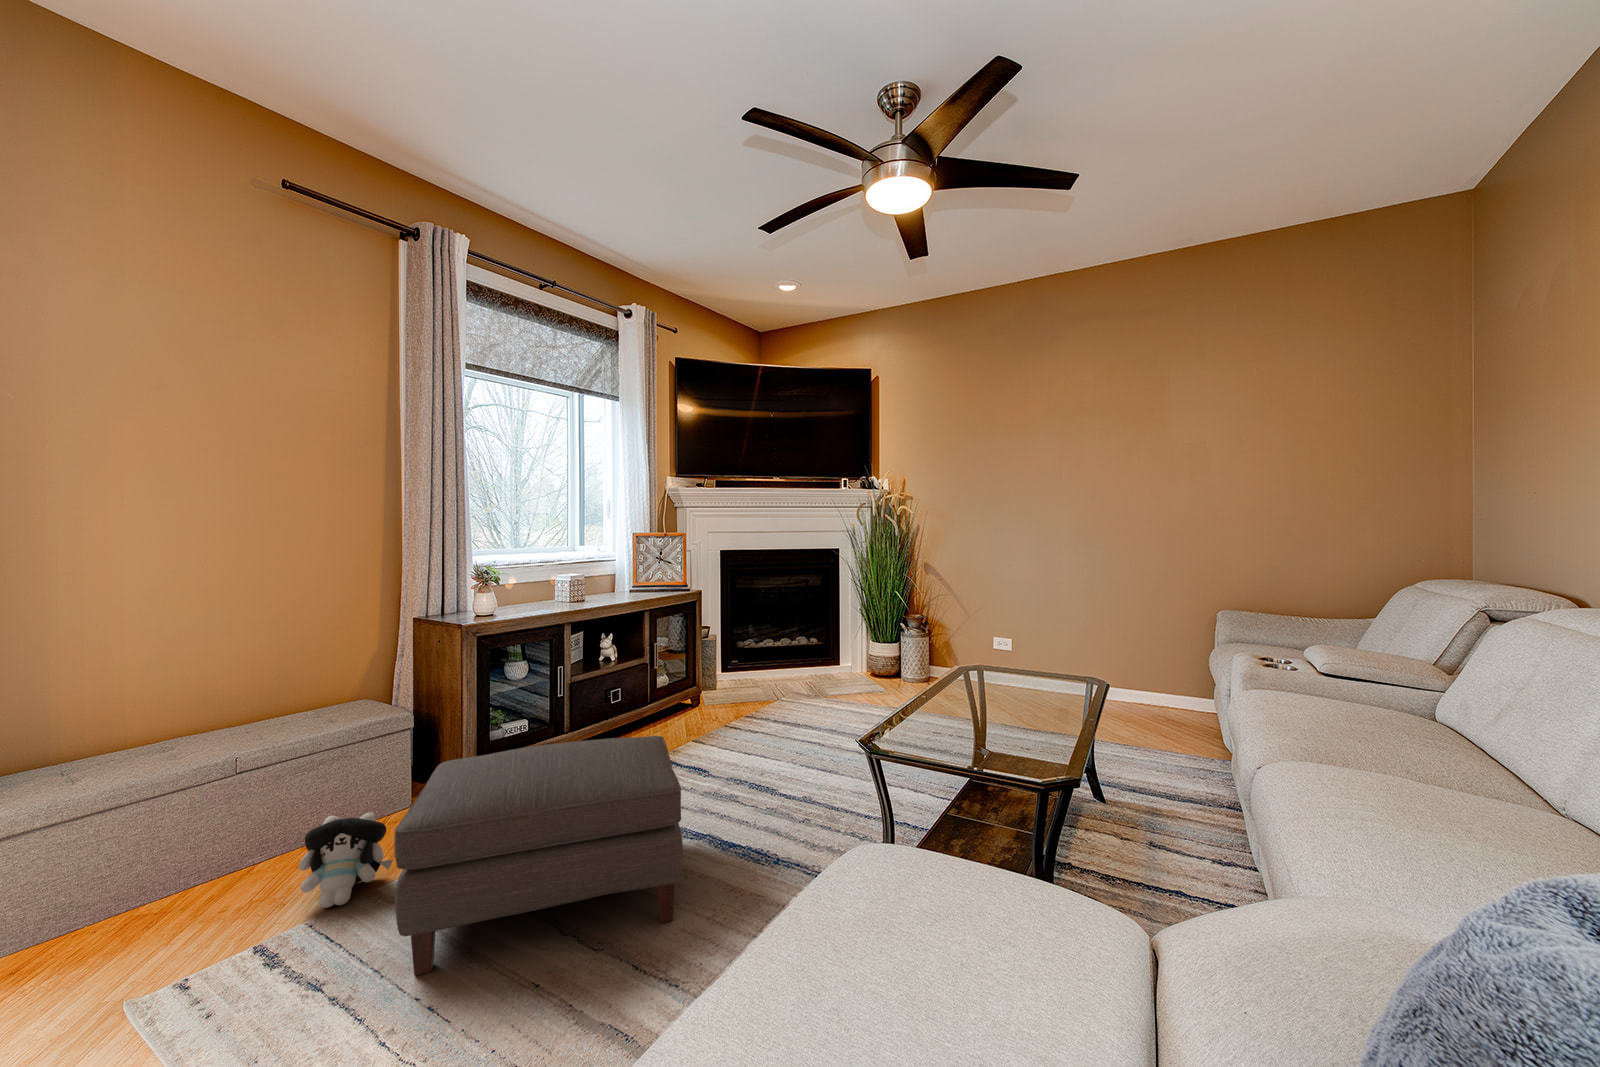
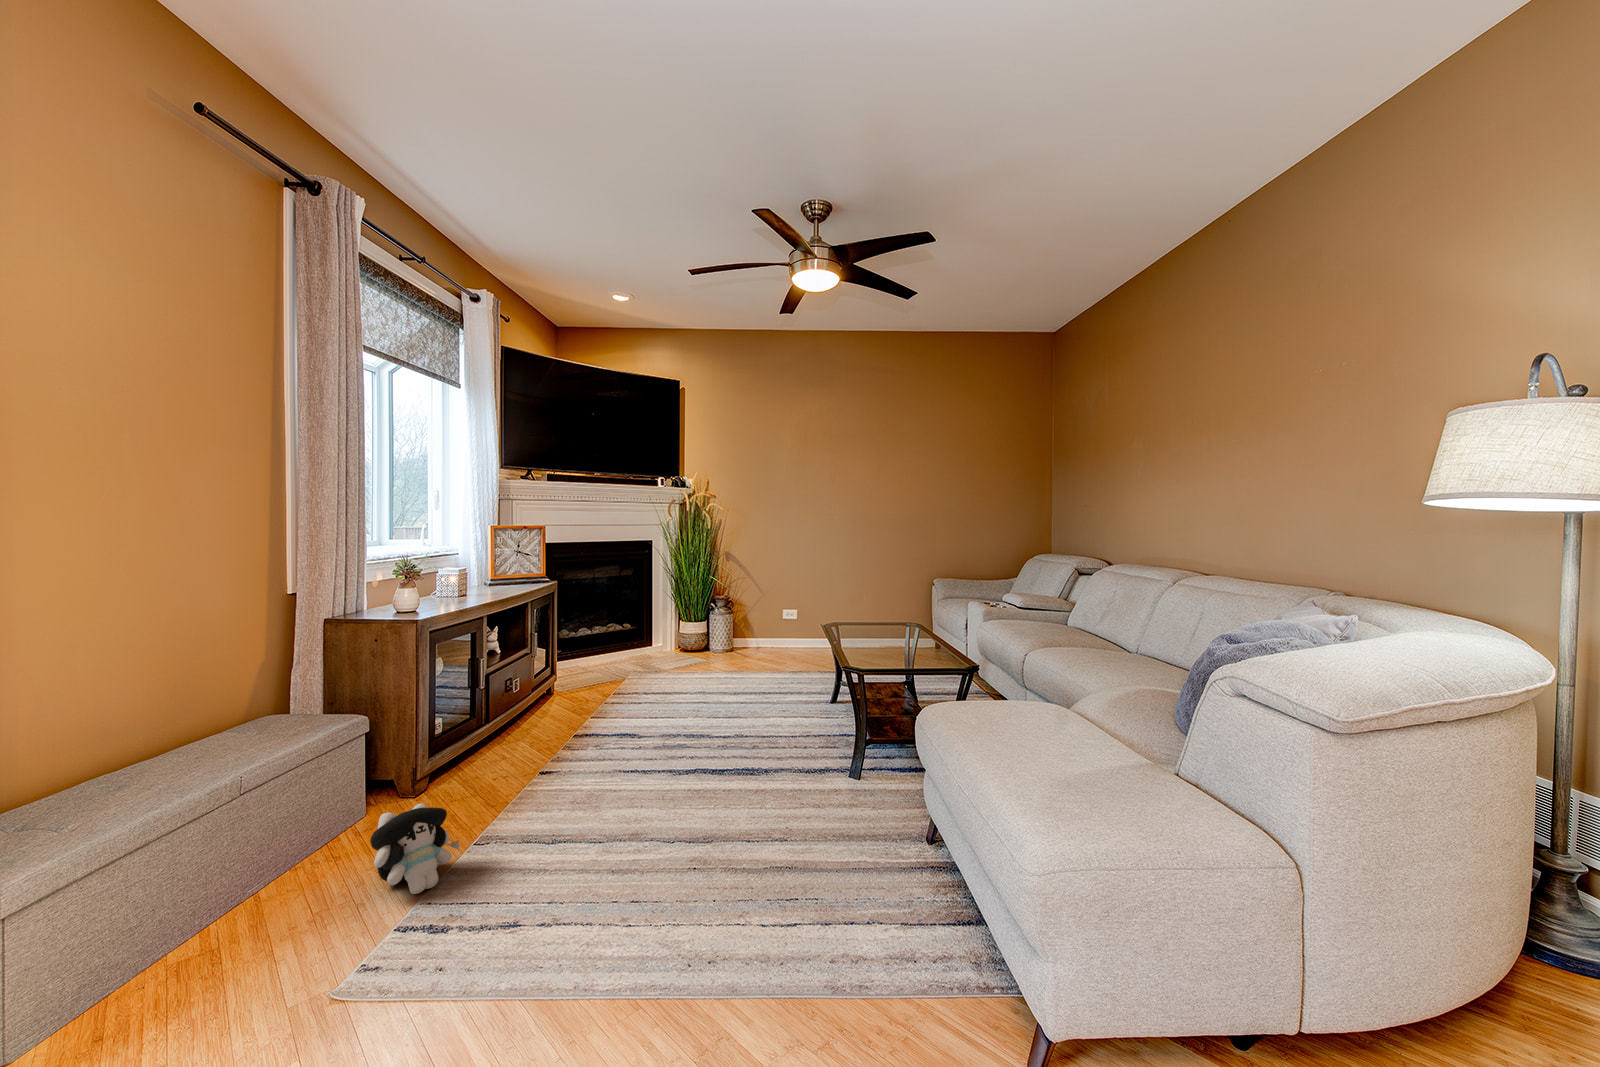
ottoman: present [394,736,683,975] -> none [502,695,745,897]

